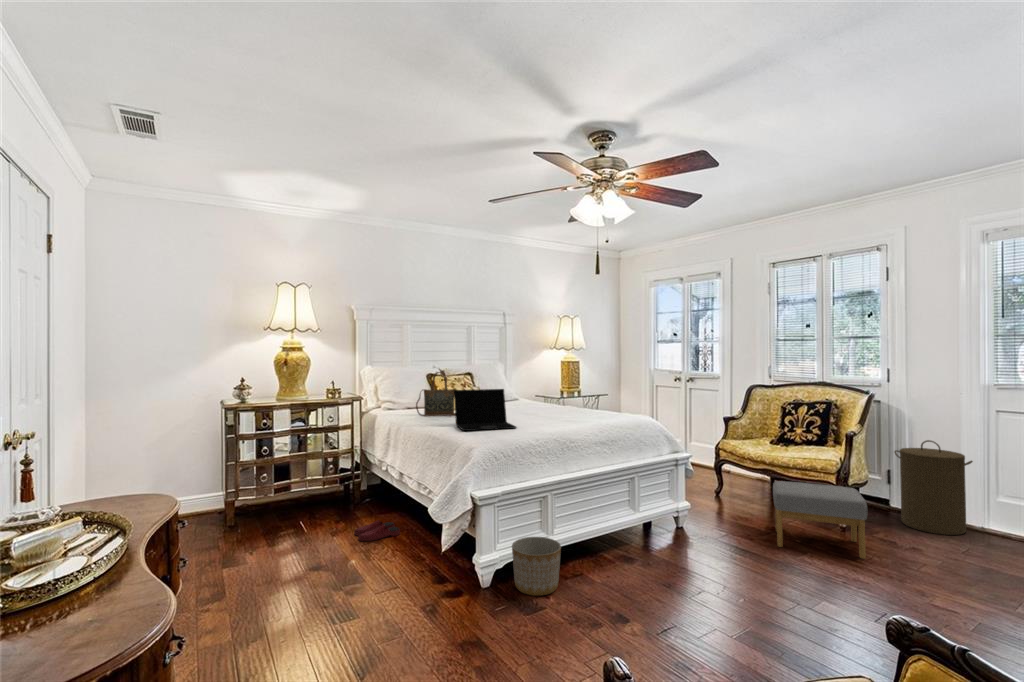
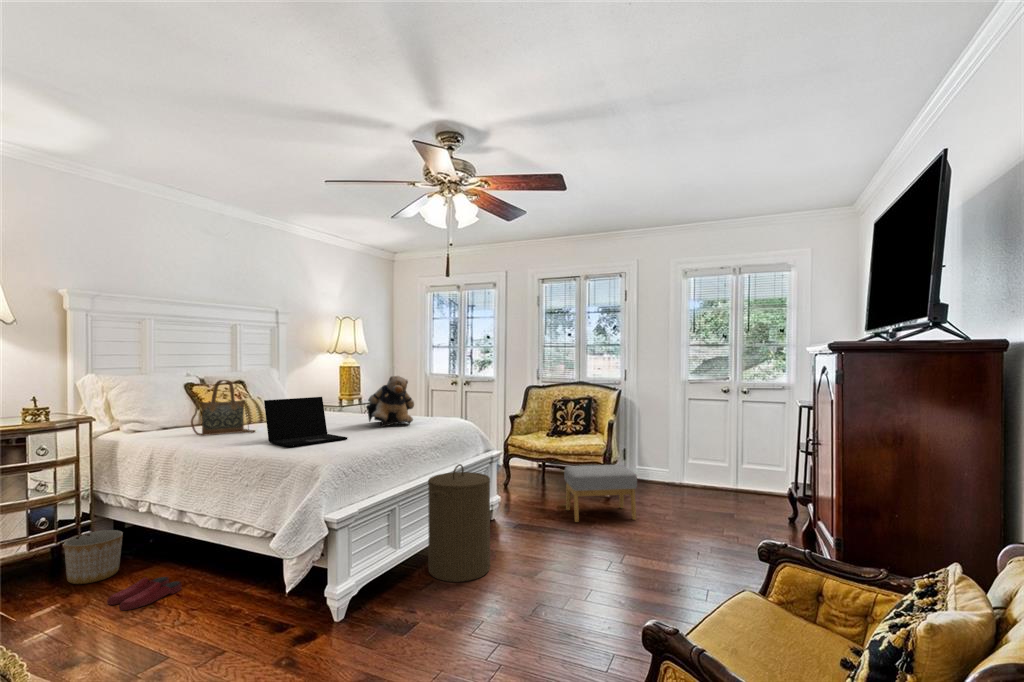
teddy bear: none [549,371,594,420] -> present [366,376,414,427]
laundry hamper: present [895,440,973,535] -> present [428,464,490,582]
planter: present [512,537,561,596] -> present [64,530,123,584]

